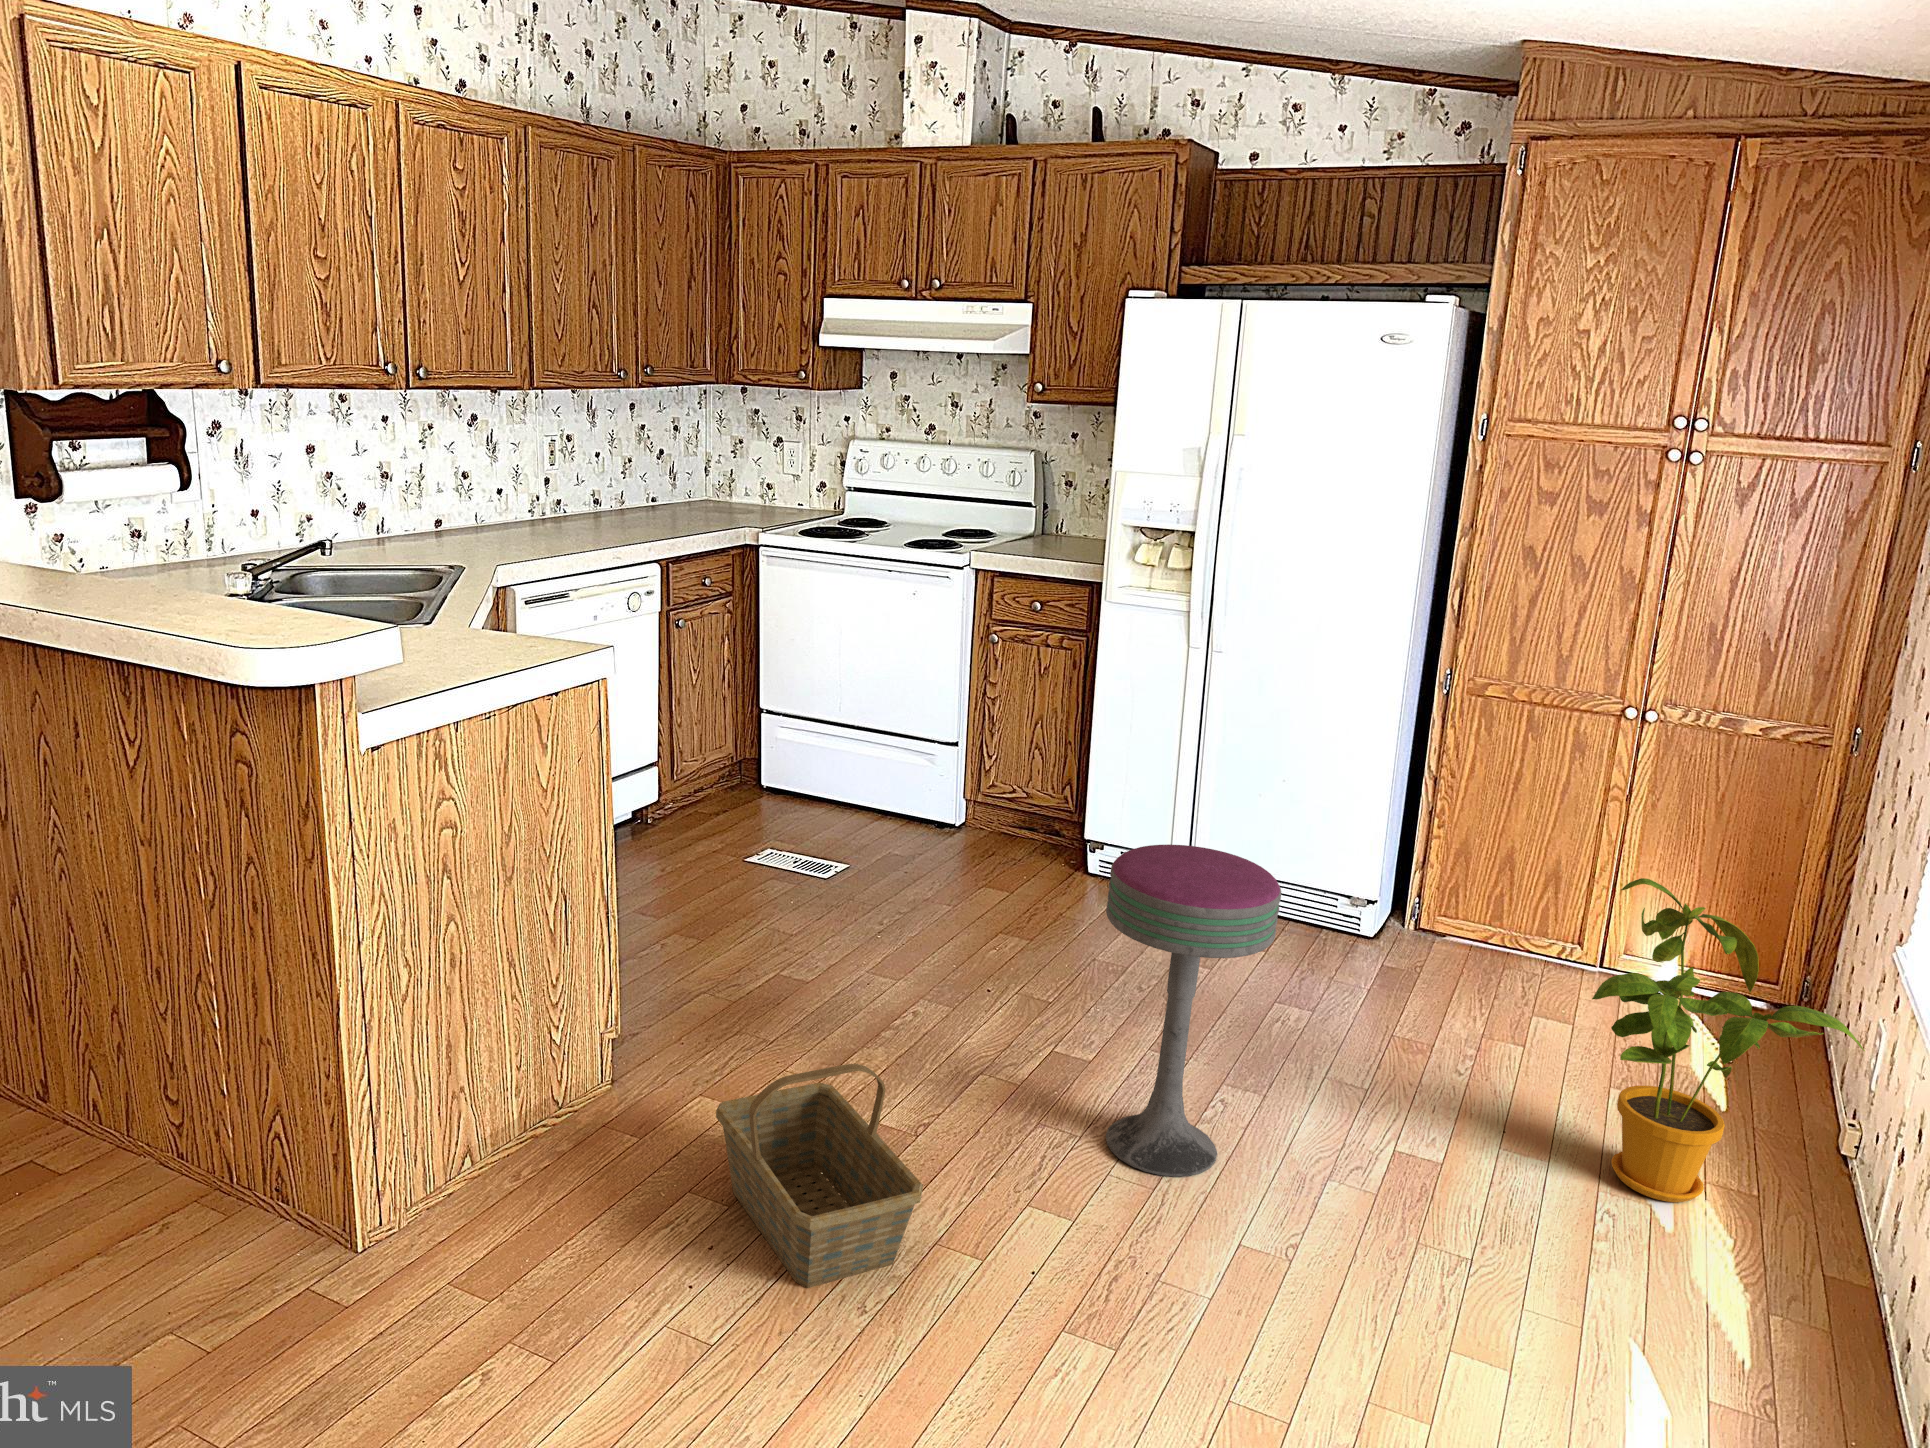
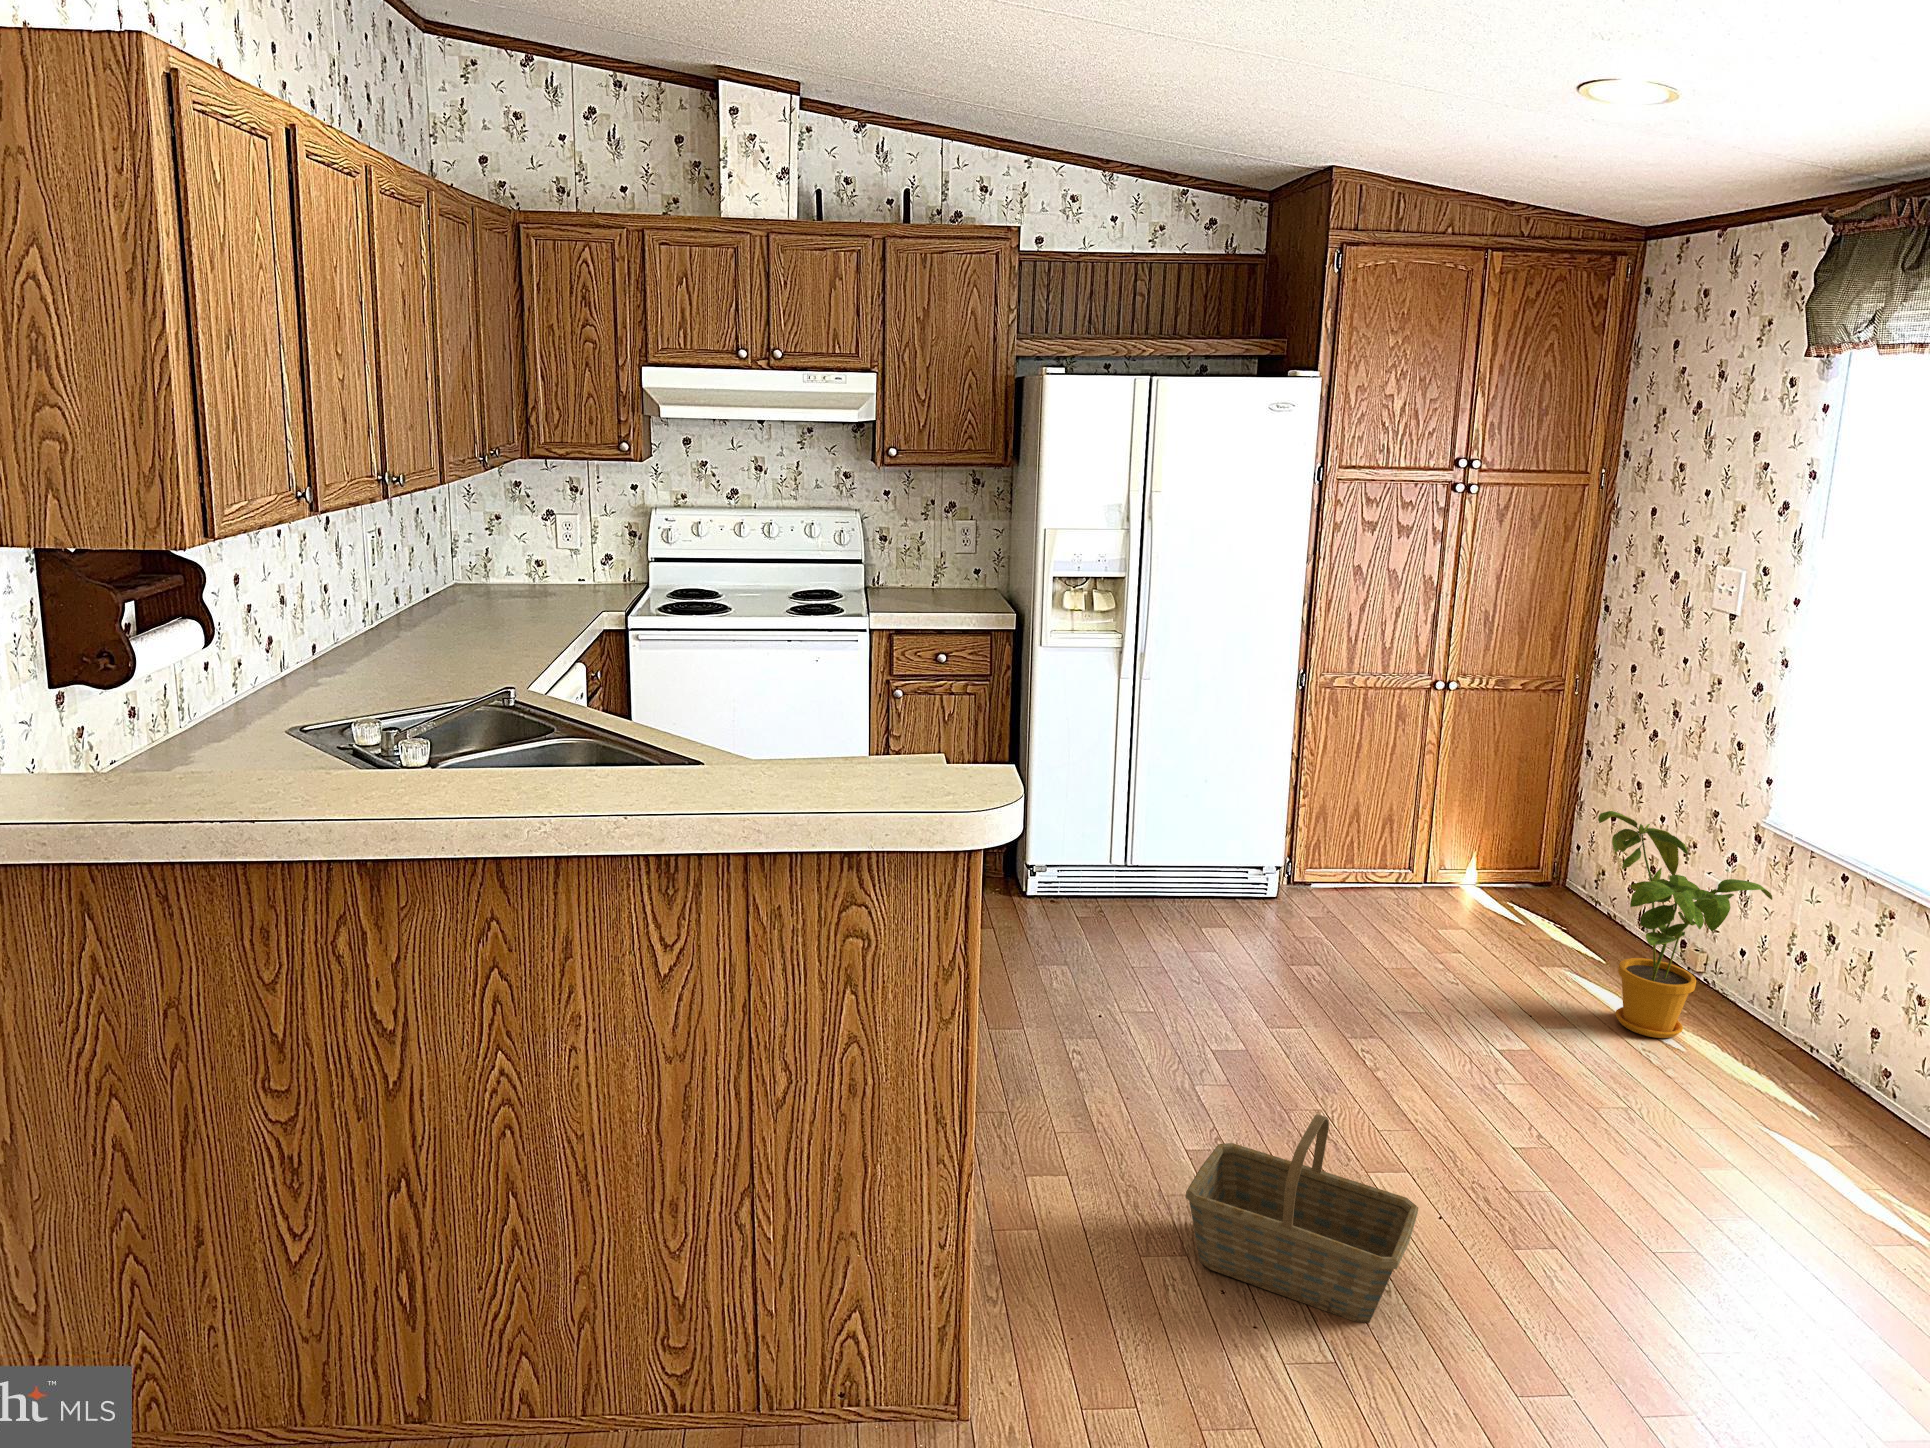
bar stool: present [1106,845,1281,1177] -> none [1346,856,1499,1132]

